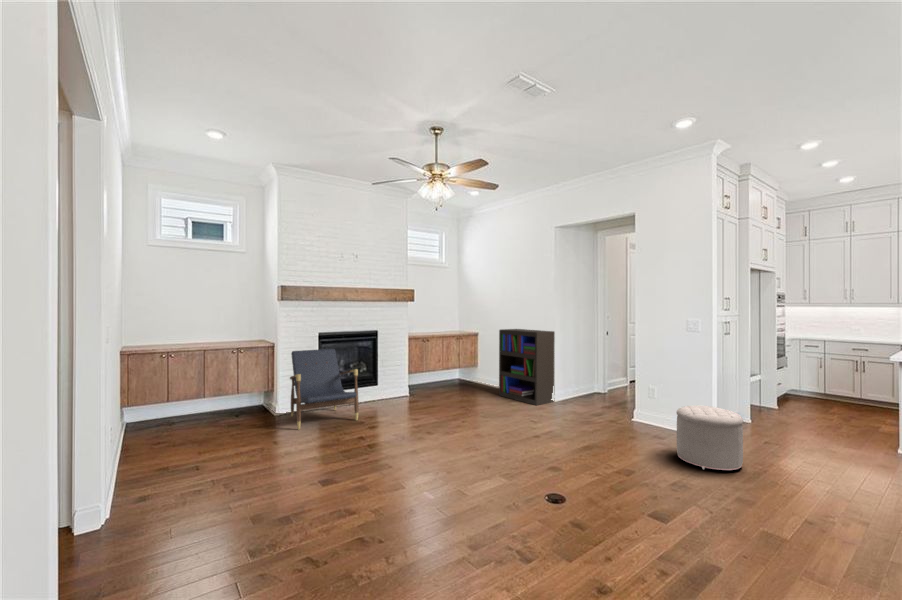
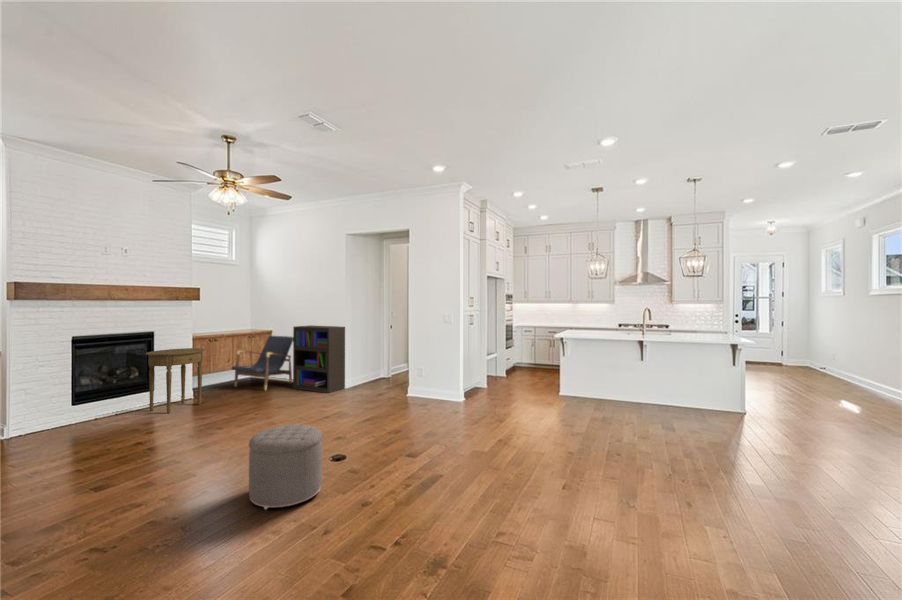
side table: none [371,347,418,409] -> present [146,348,205,413]
lounge chair: present [290,349,359,430] -> present [232,336,293,390]
ottoman: present [677,405,743,470] -> present [249,424,322,509]

